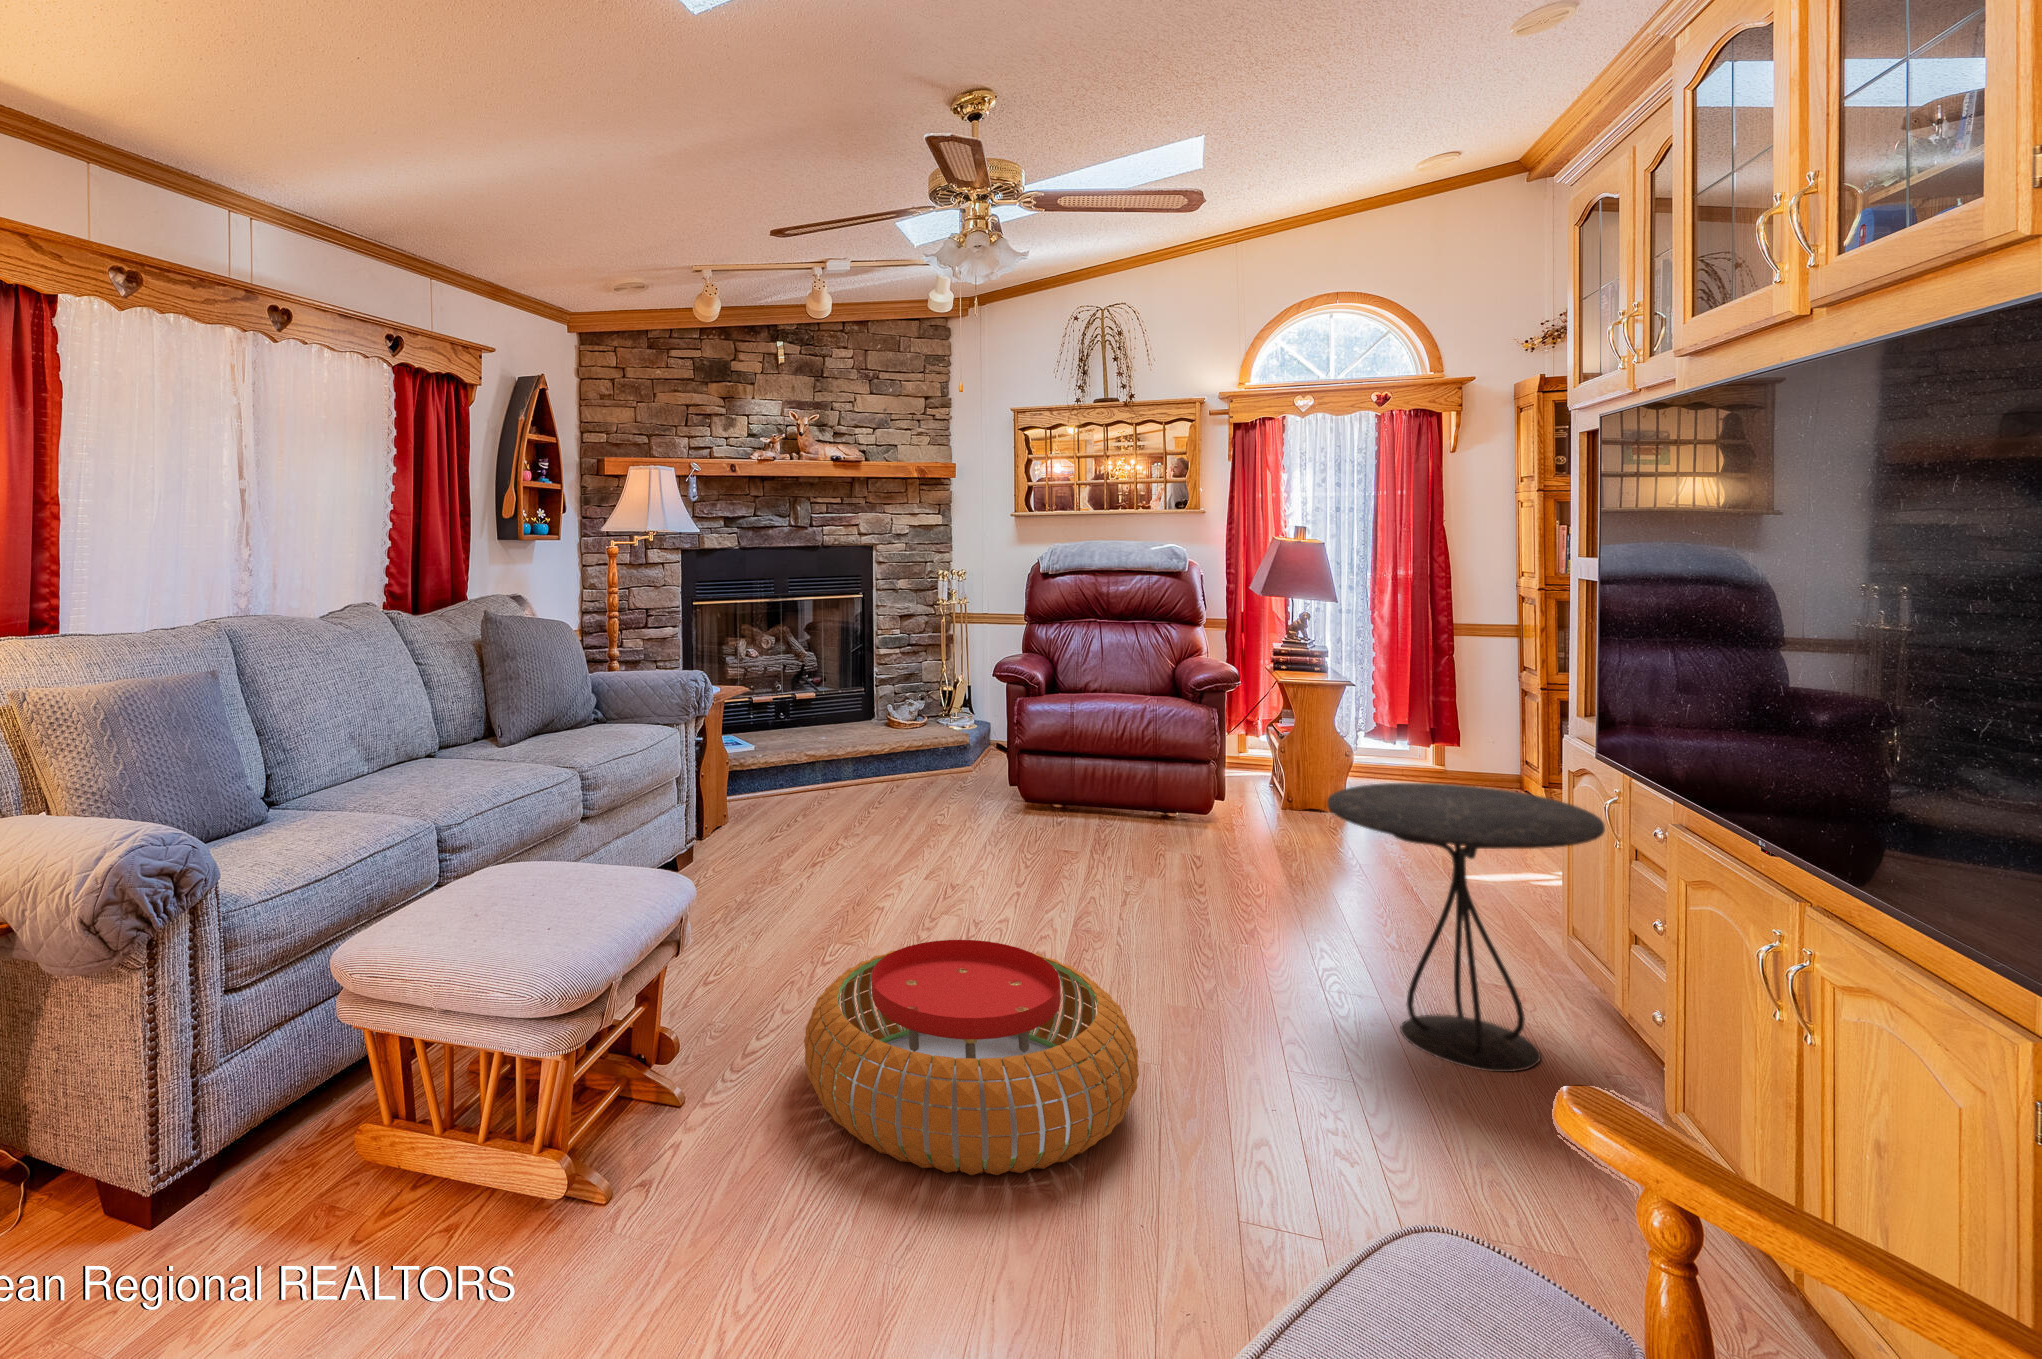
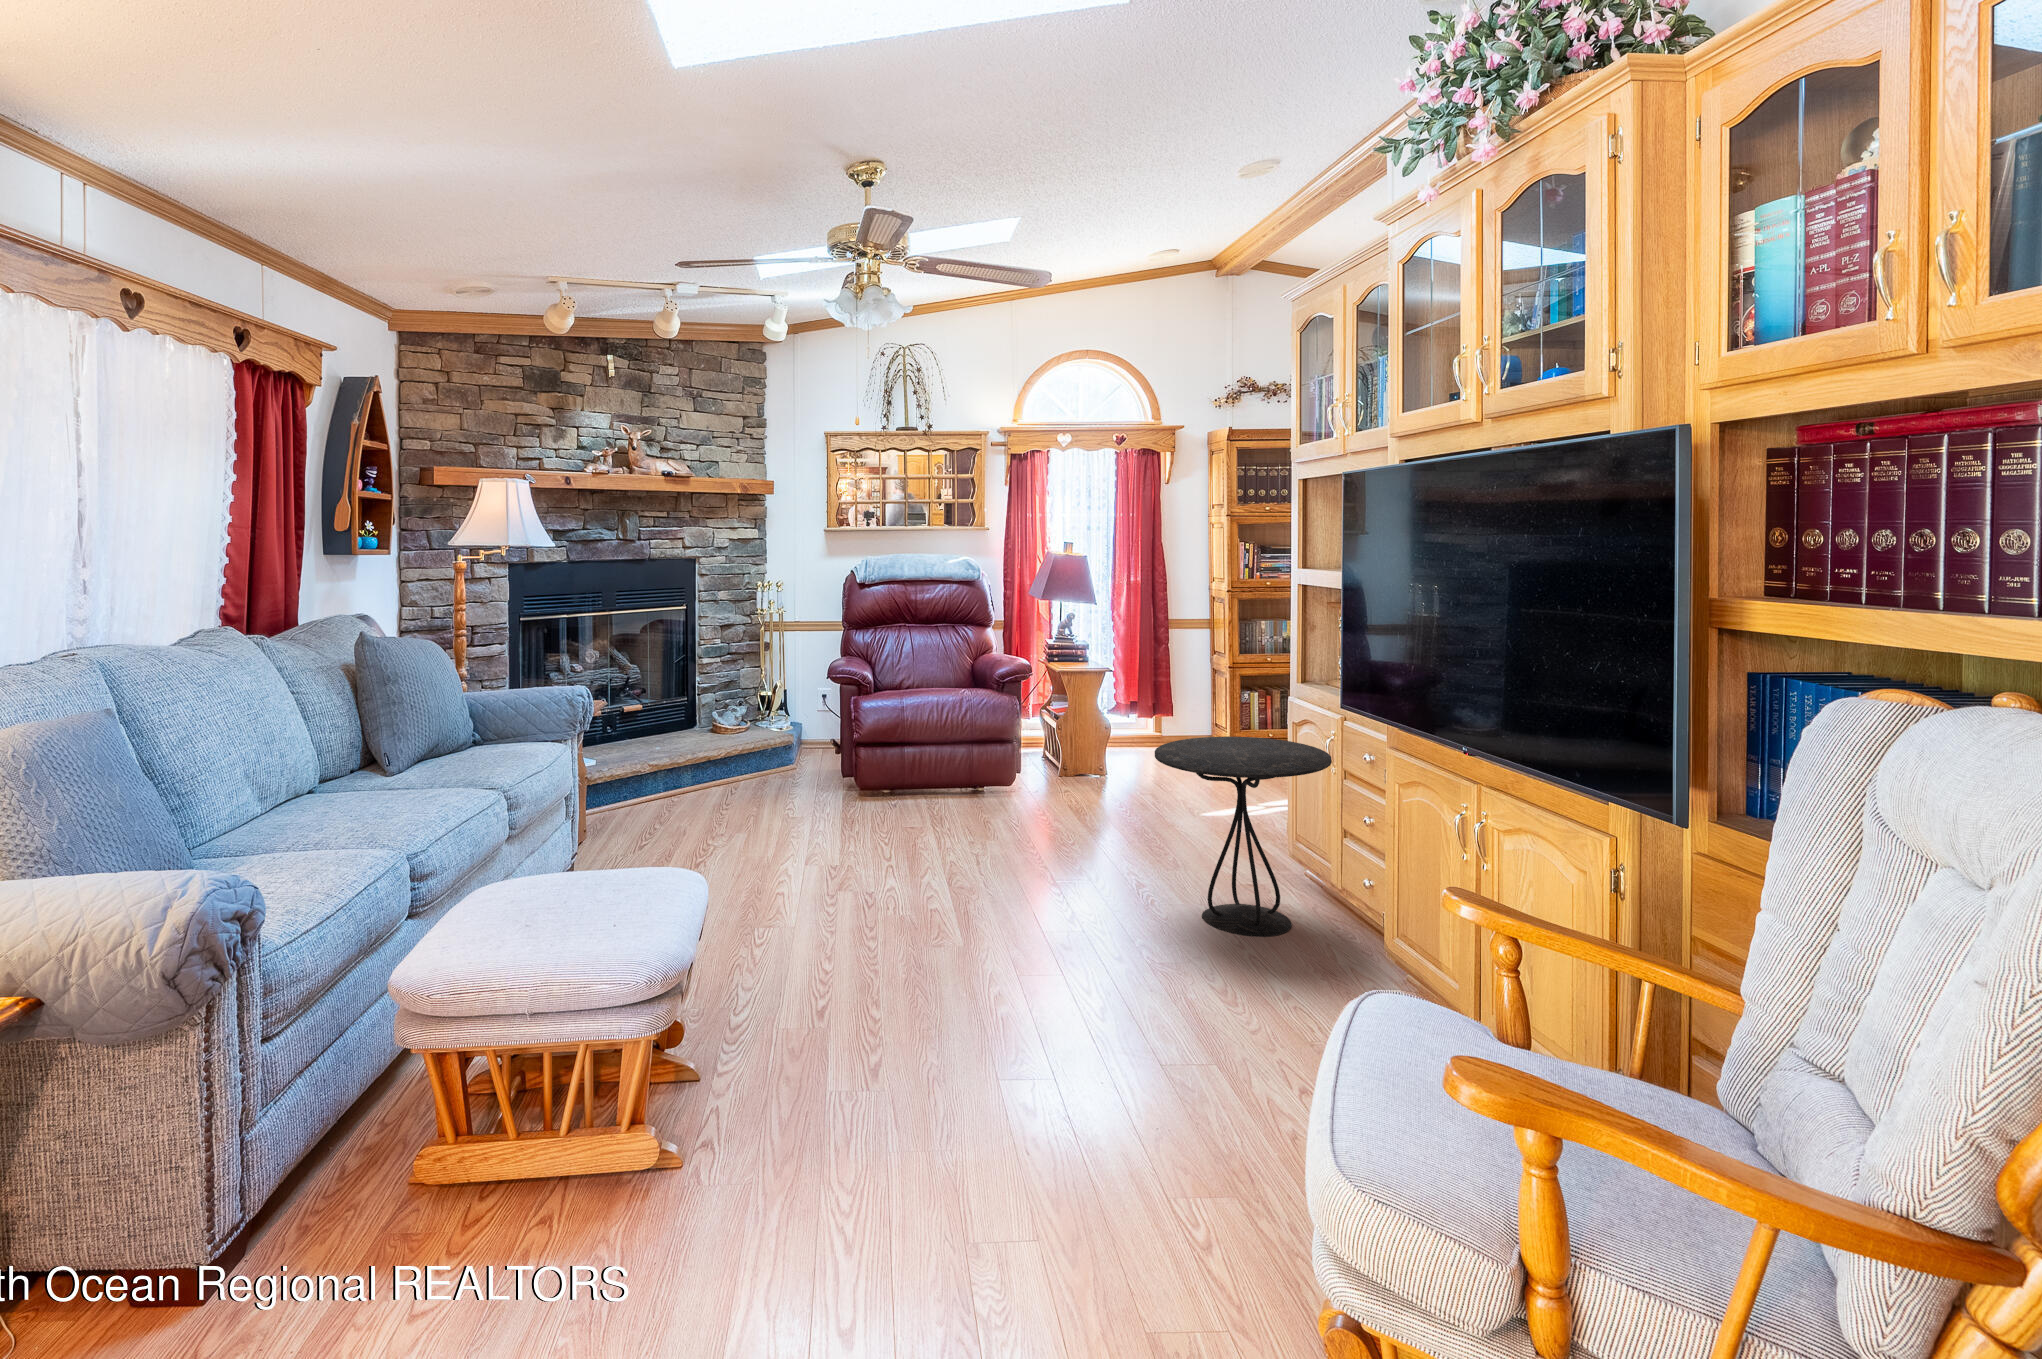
pouf: present [804,940,1139,1175] -> none [801,893,1070,1076]

